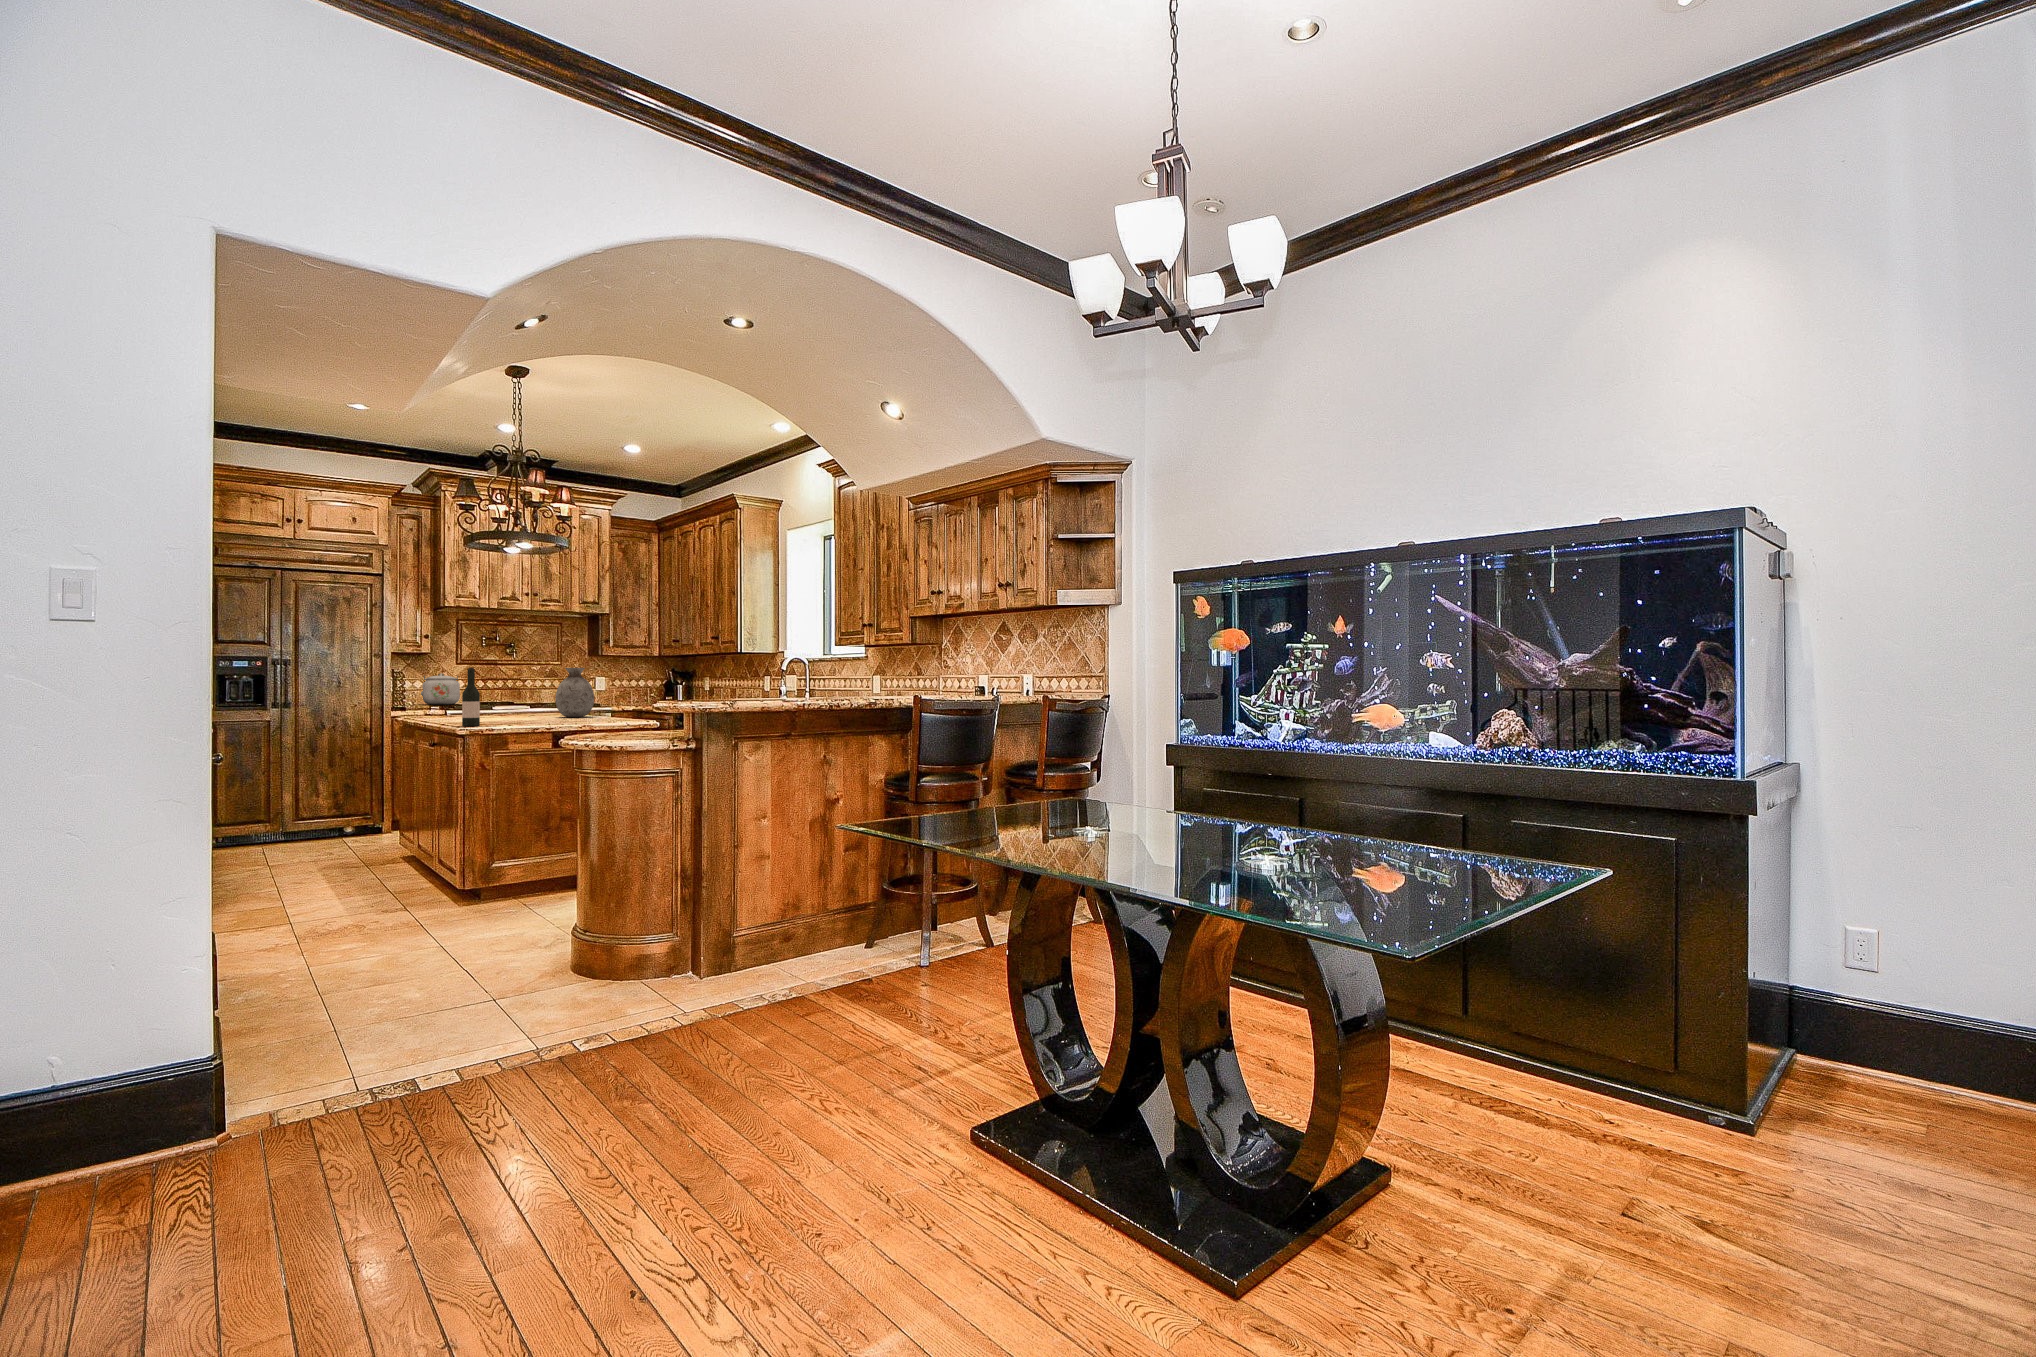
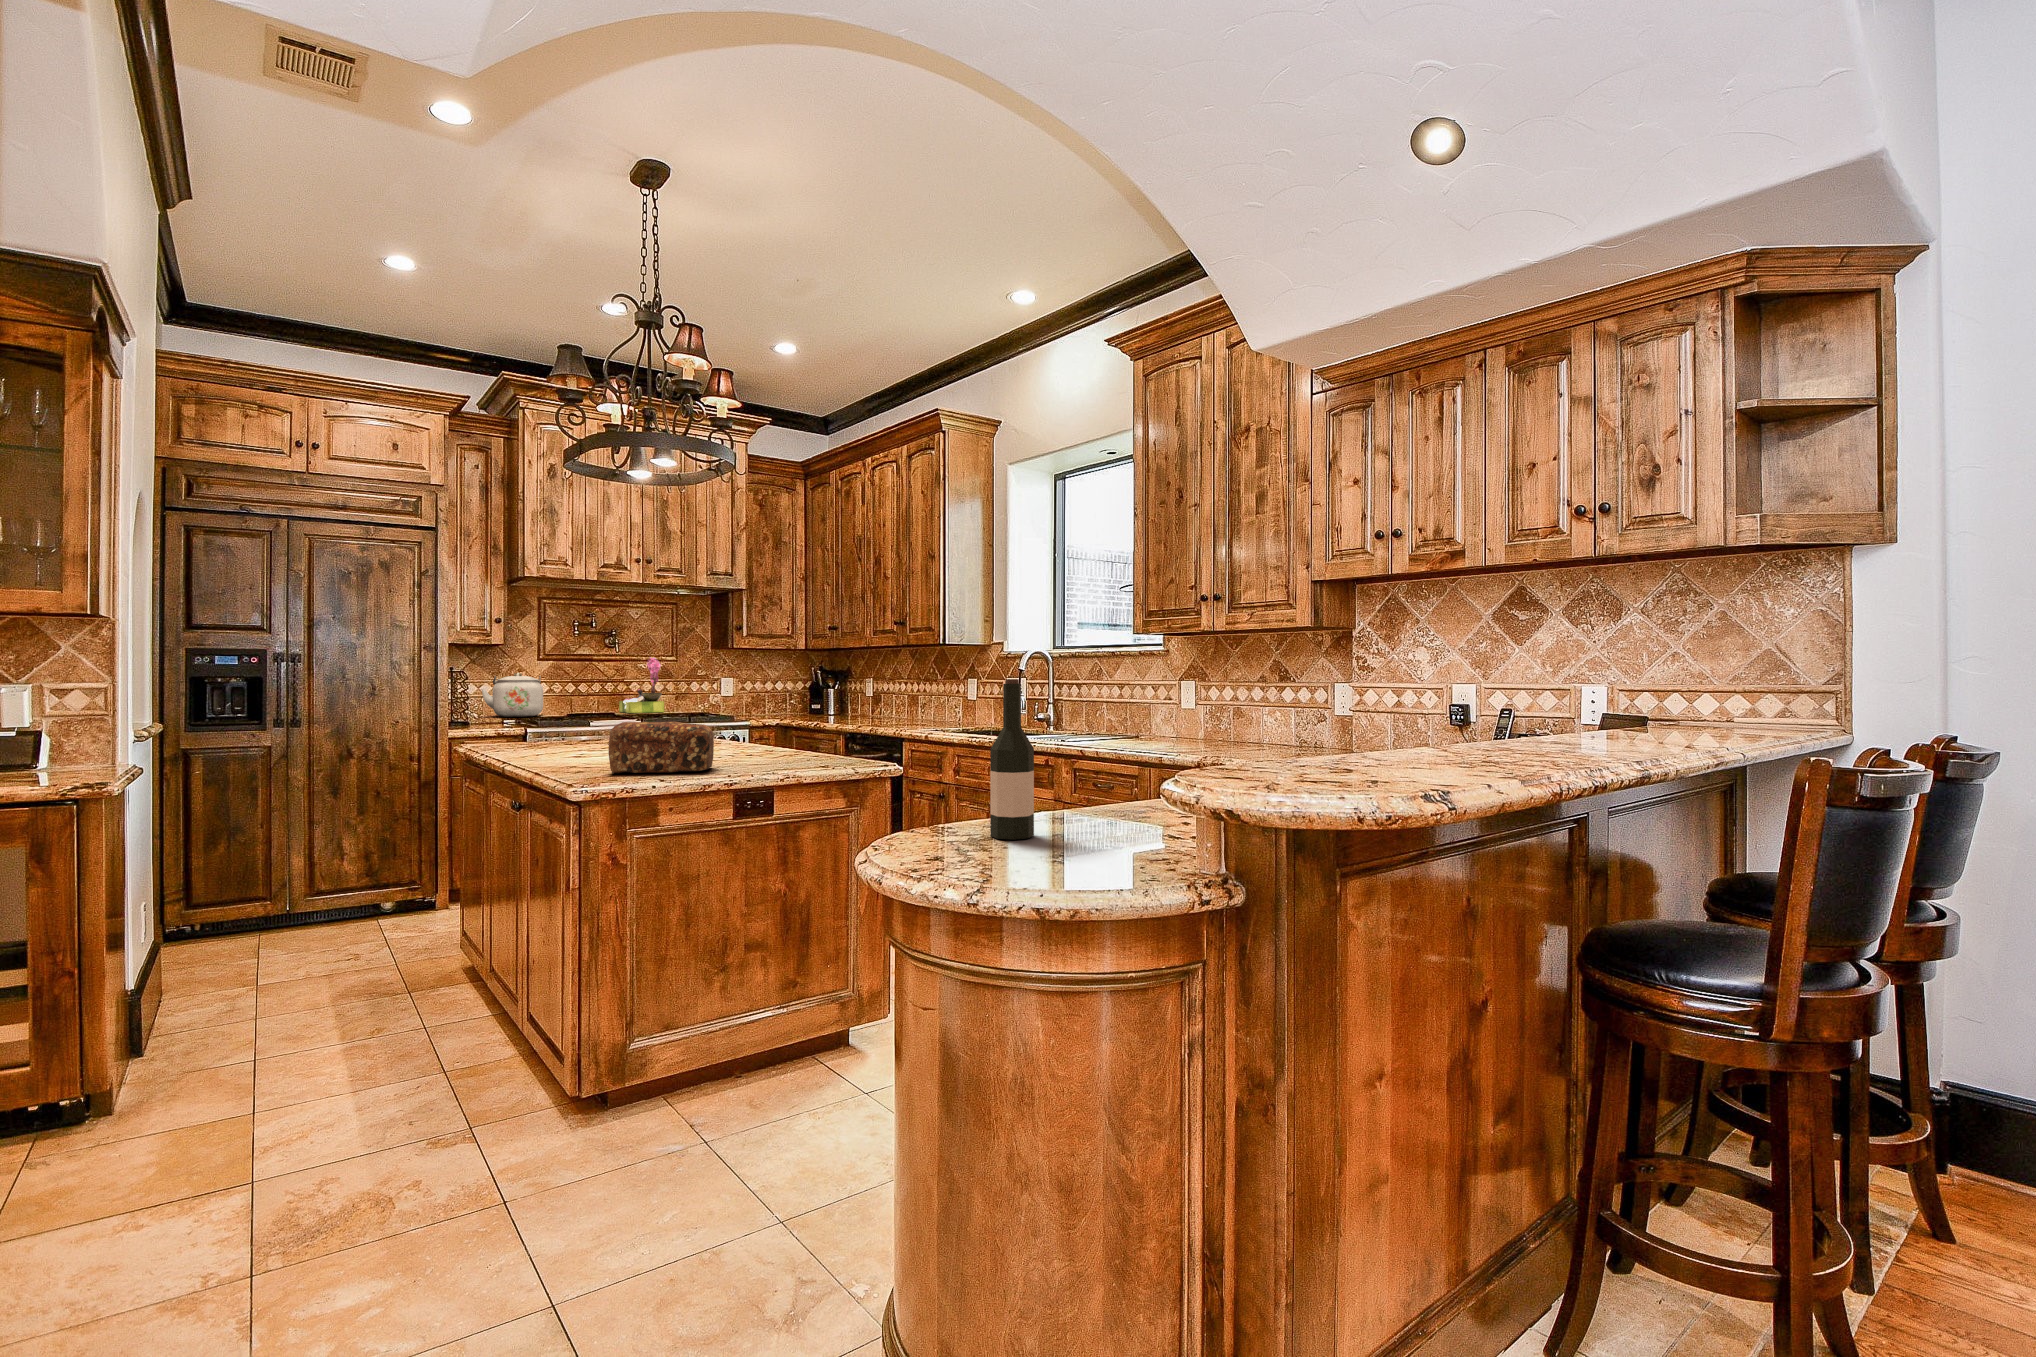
flower arrangement: none [518,662,553,703] -> present [619,657,664,713]
wine bottle: present [462,668,480,726] -> present [990,679,1034,840]
vase: present [555,668,594,717] -> none [709,669,770,749]
bread loaf: none [485,696,548,724] -> present [608,722,714,773]

